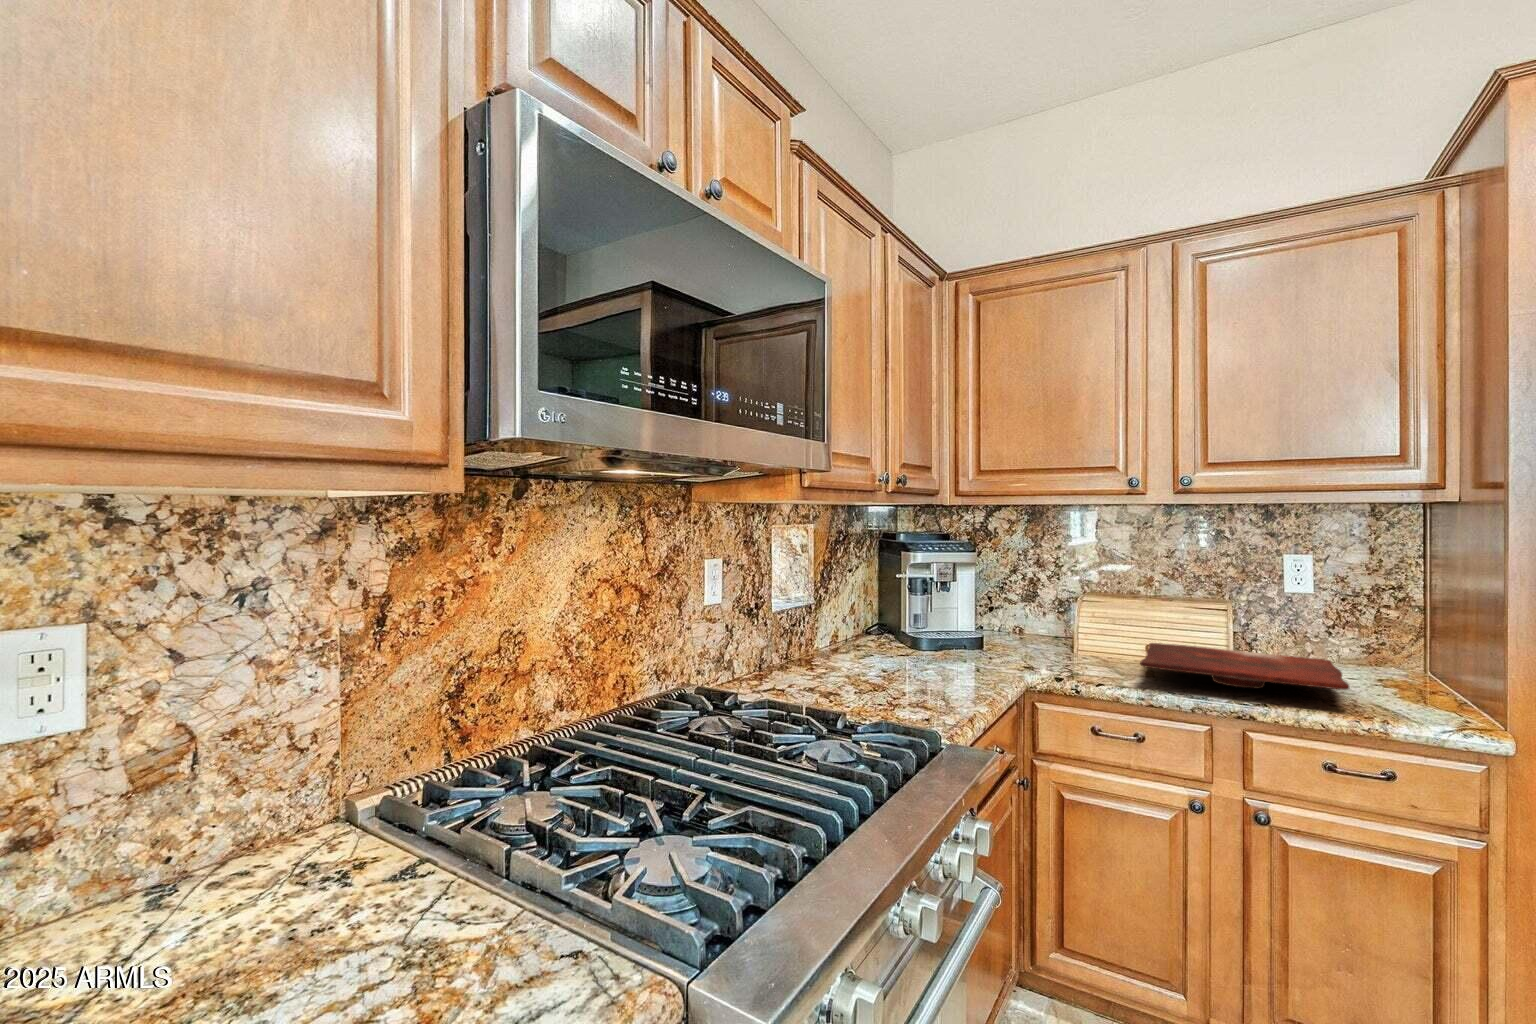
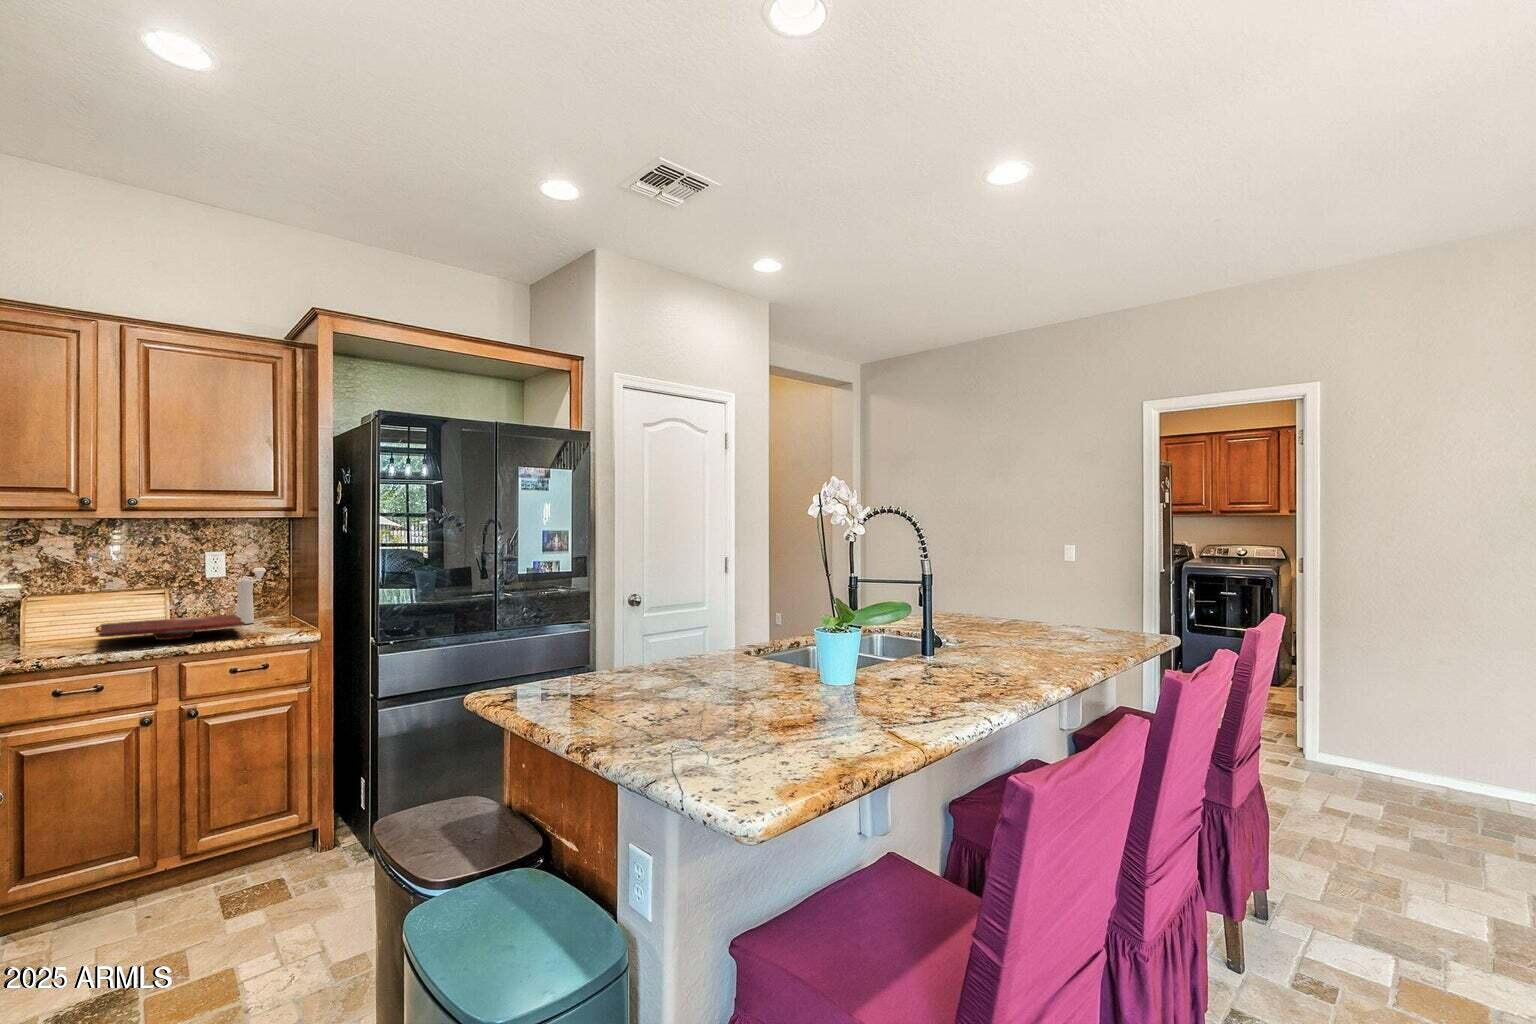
pepper mill: none [1331,585,1382,678] -> present [236,568,266,624]

